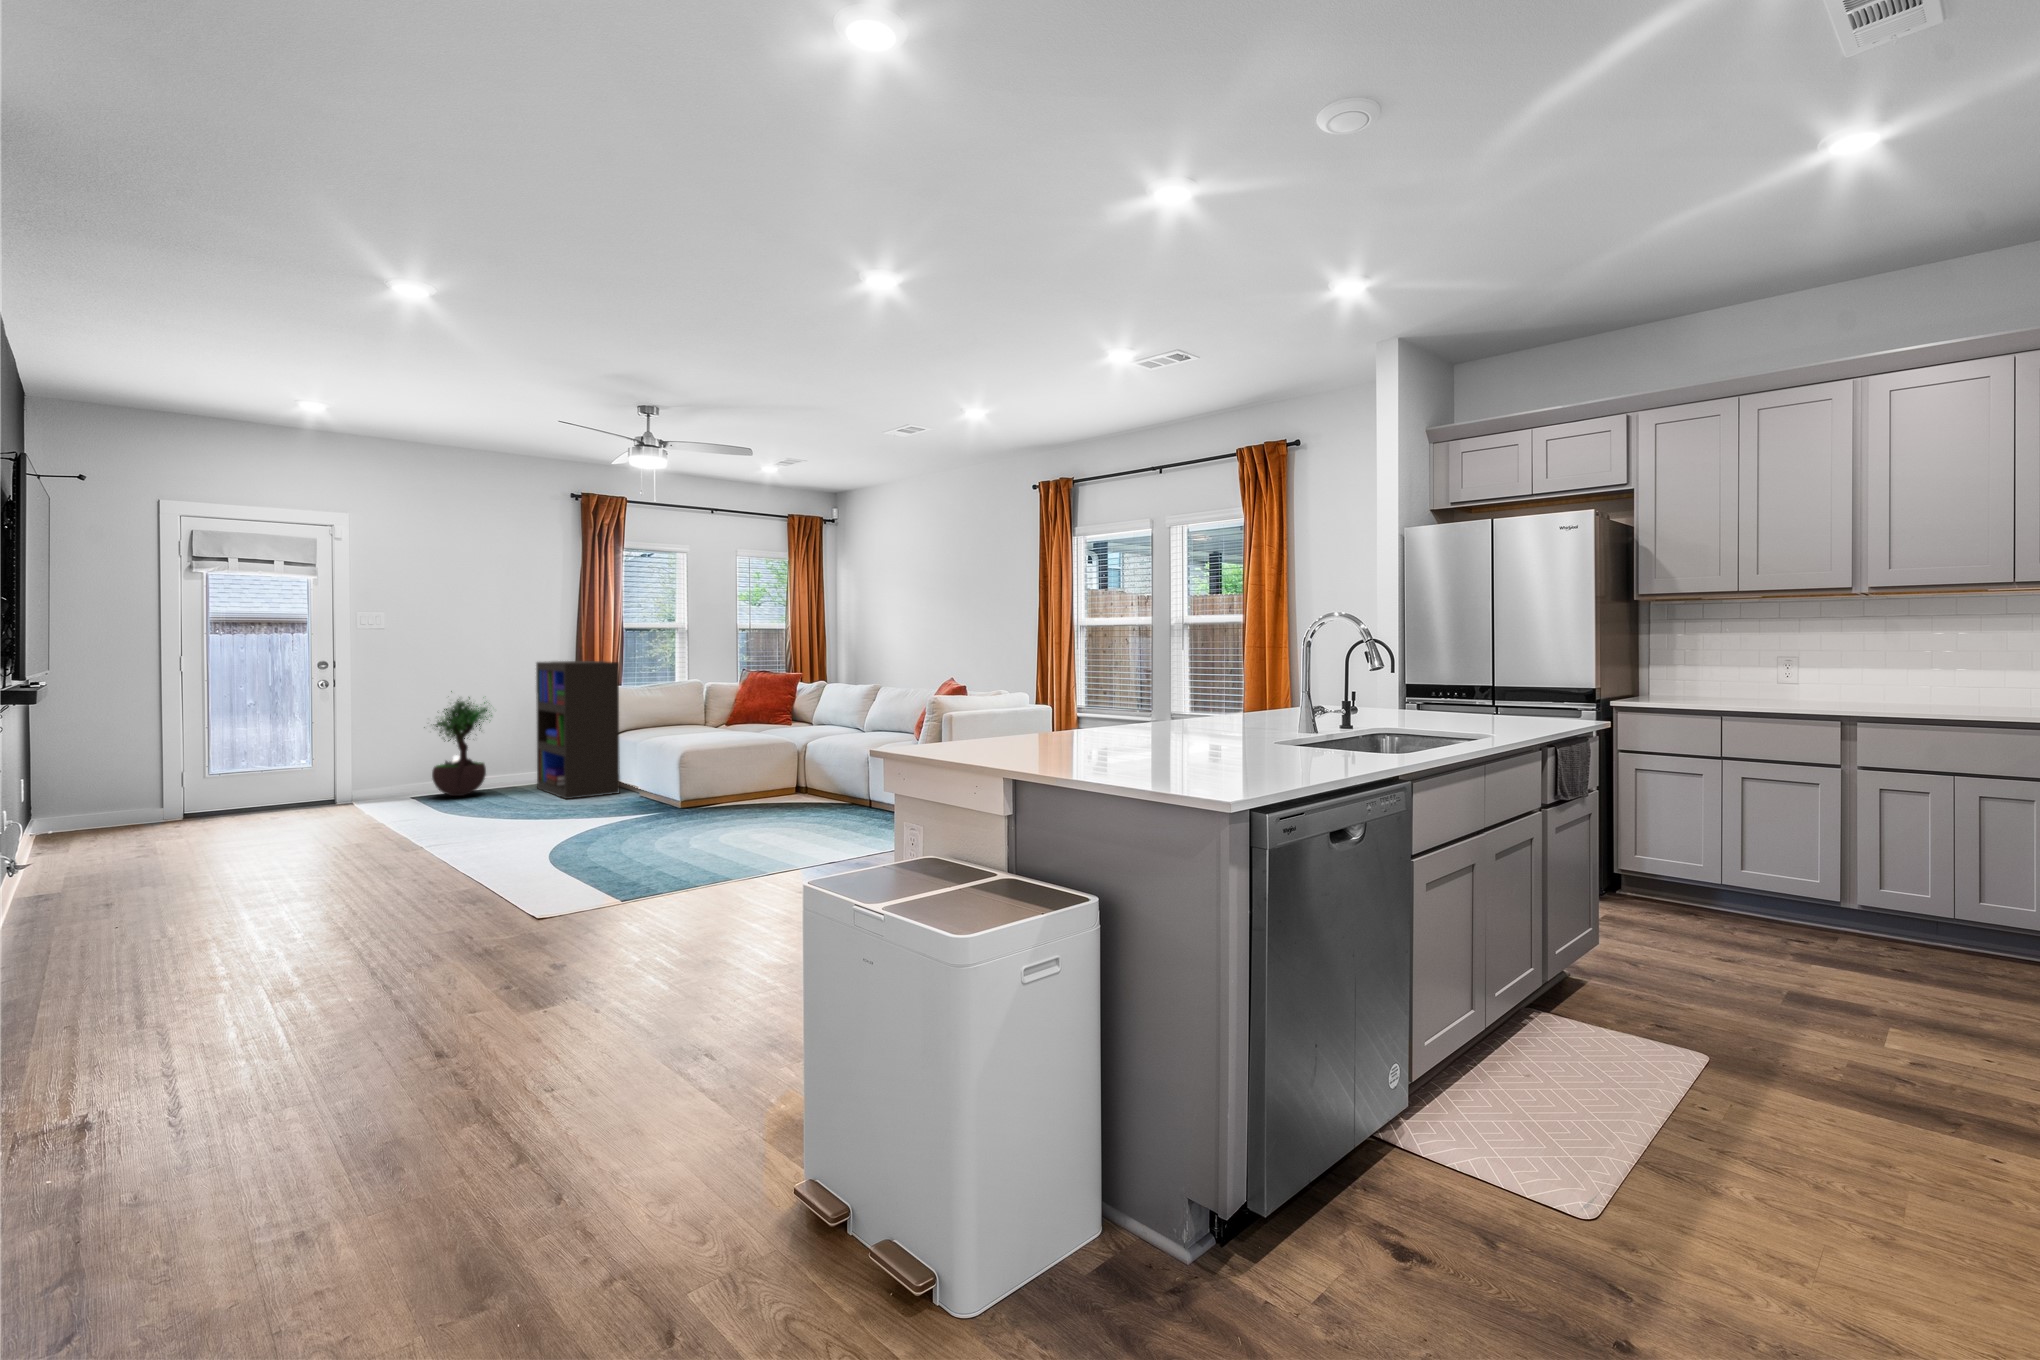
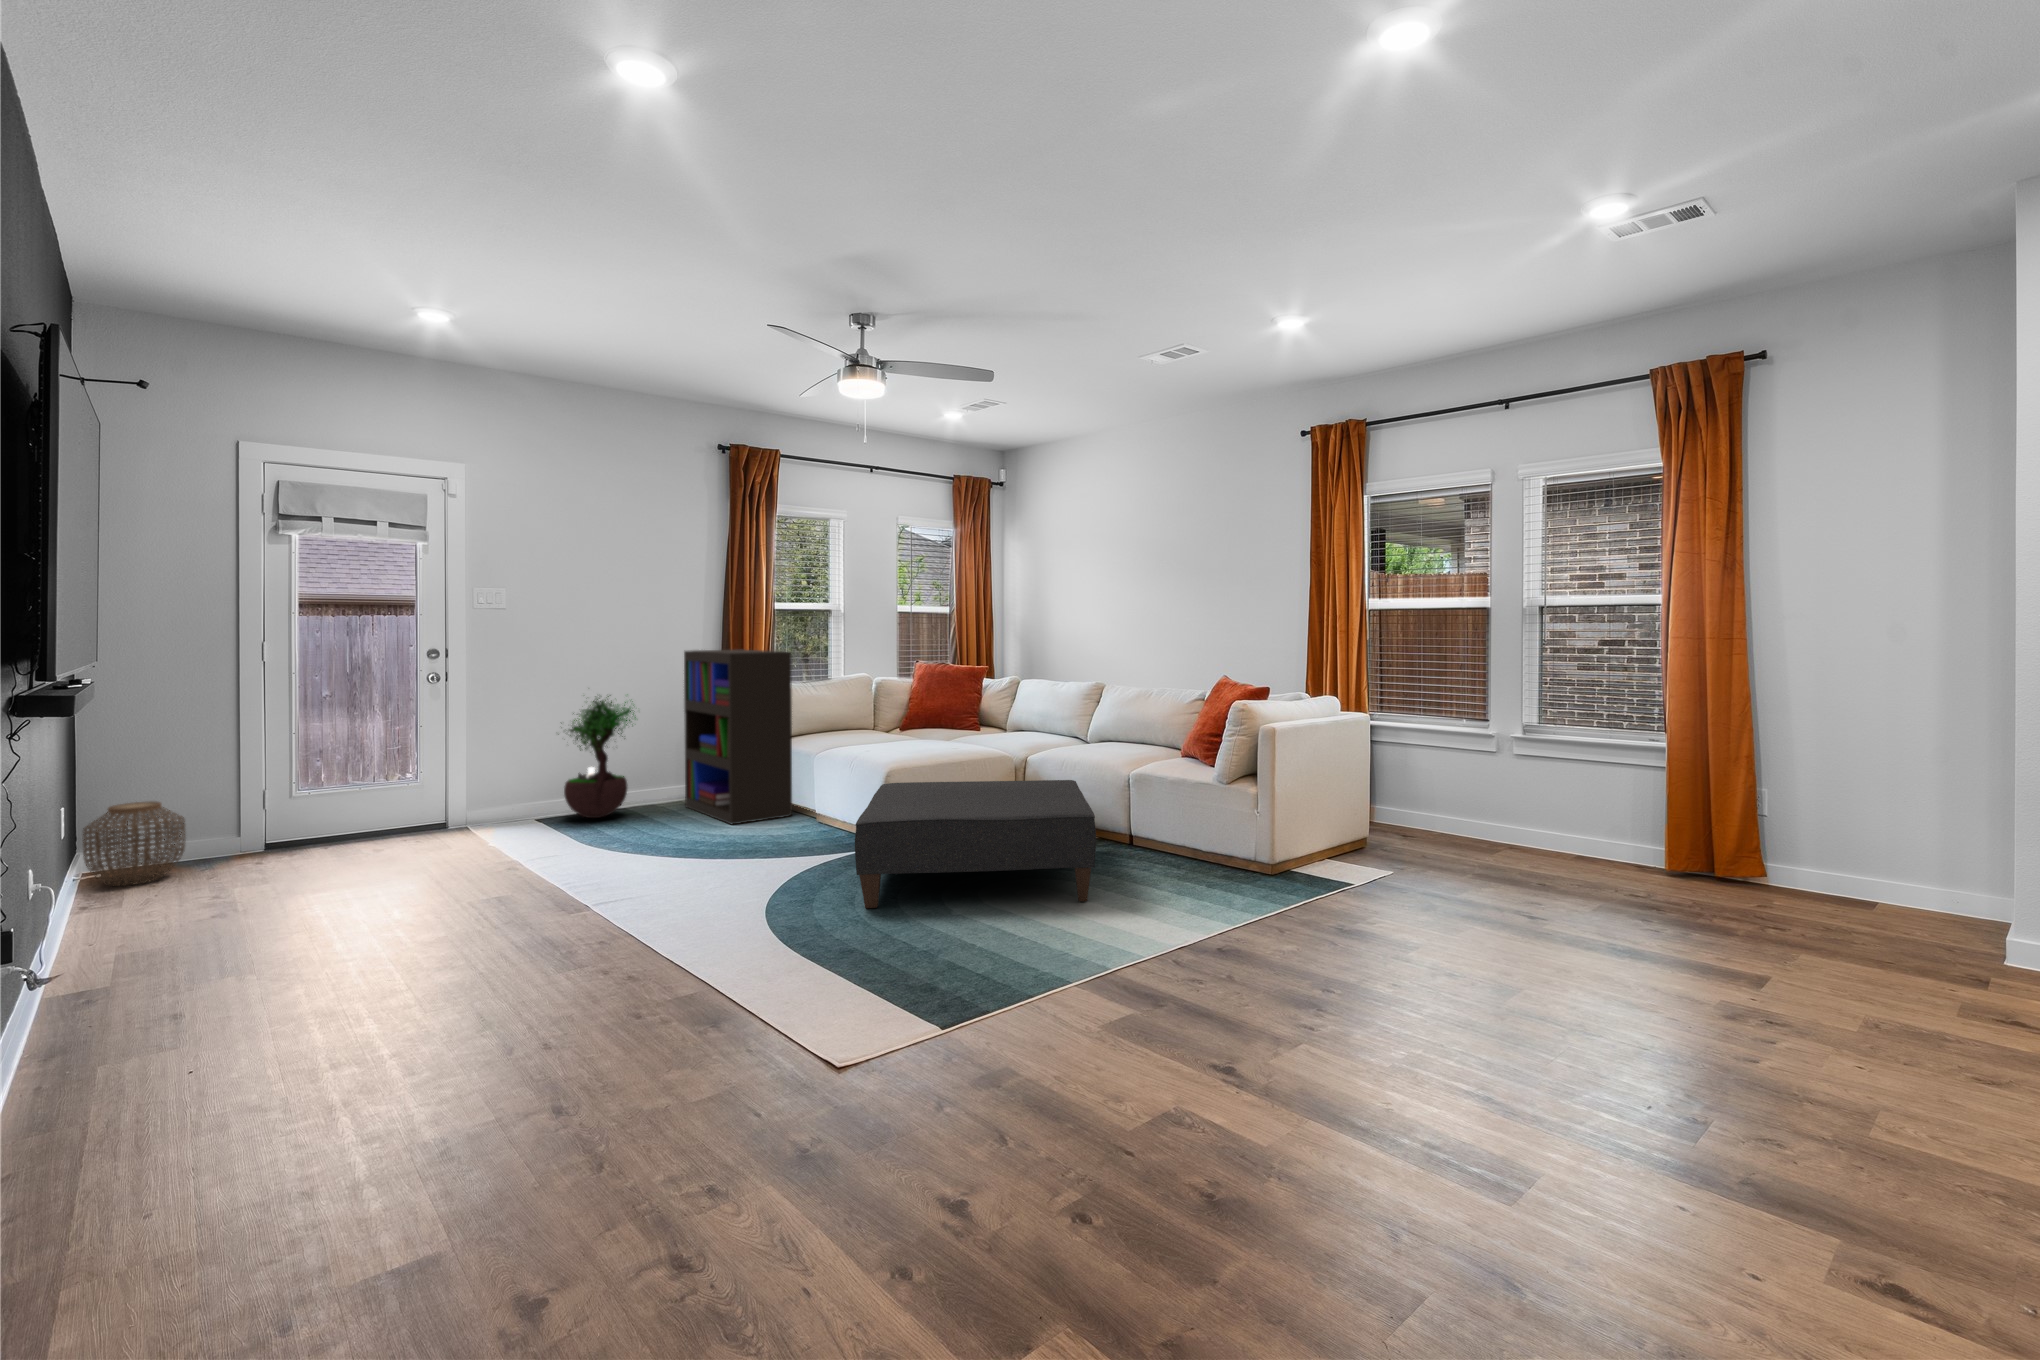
ottoman: none [617,758,821,846] -> present [855,780,1096,908]
woven basket: none [39,777,119,840] -> present [83,801,185,886]

